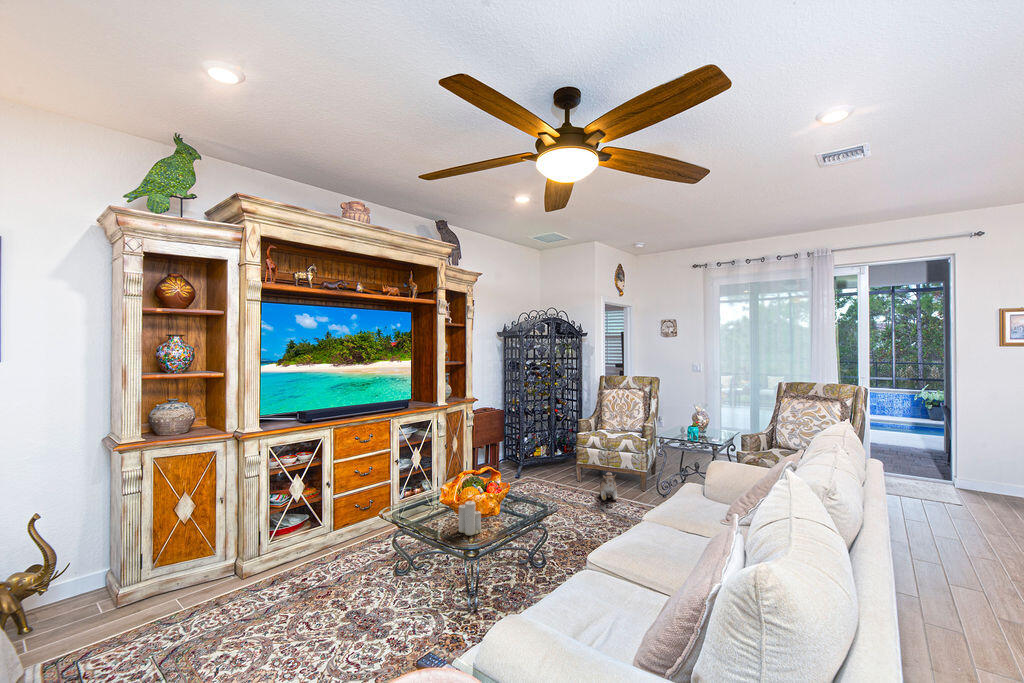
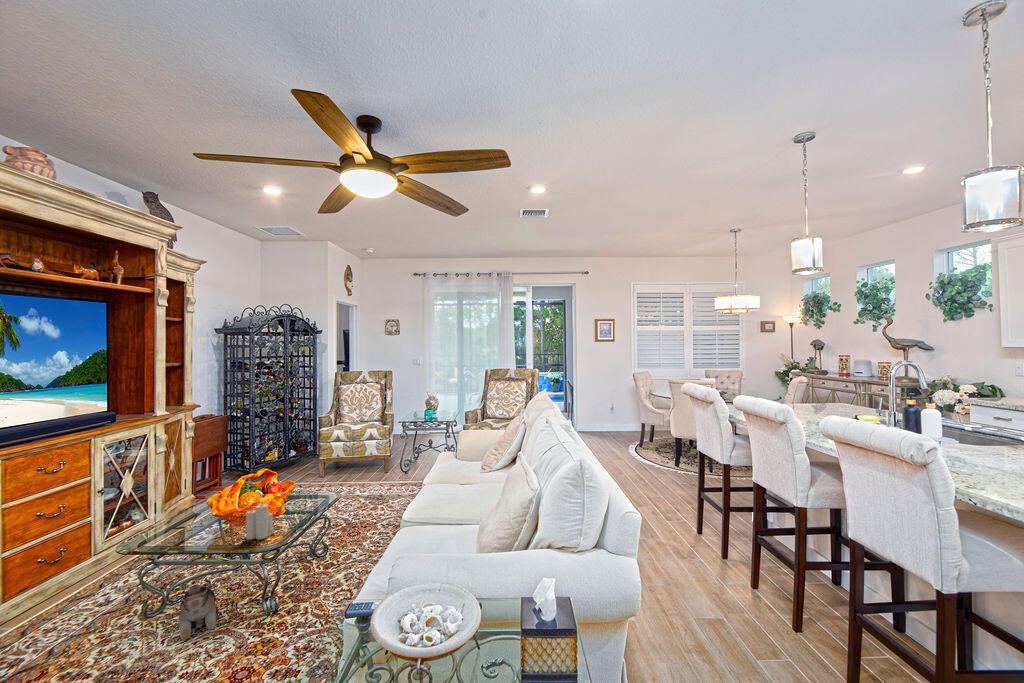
plush toy: present [600,472,617,500] -> present [178,585,219,641]

